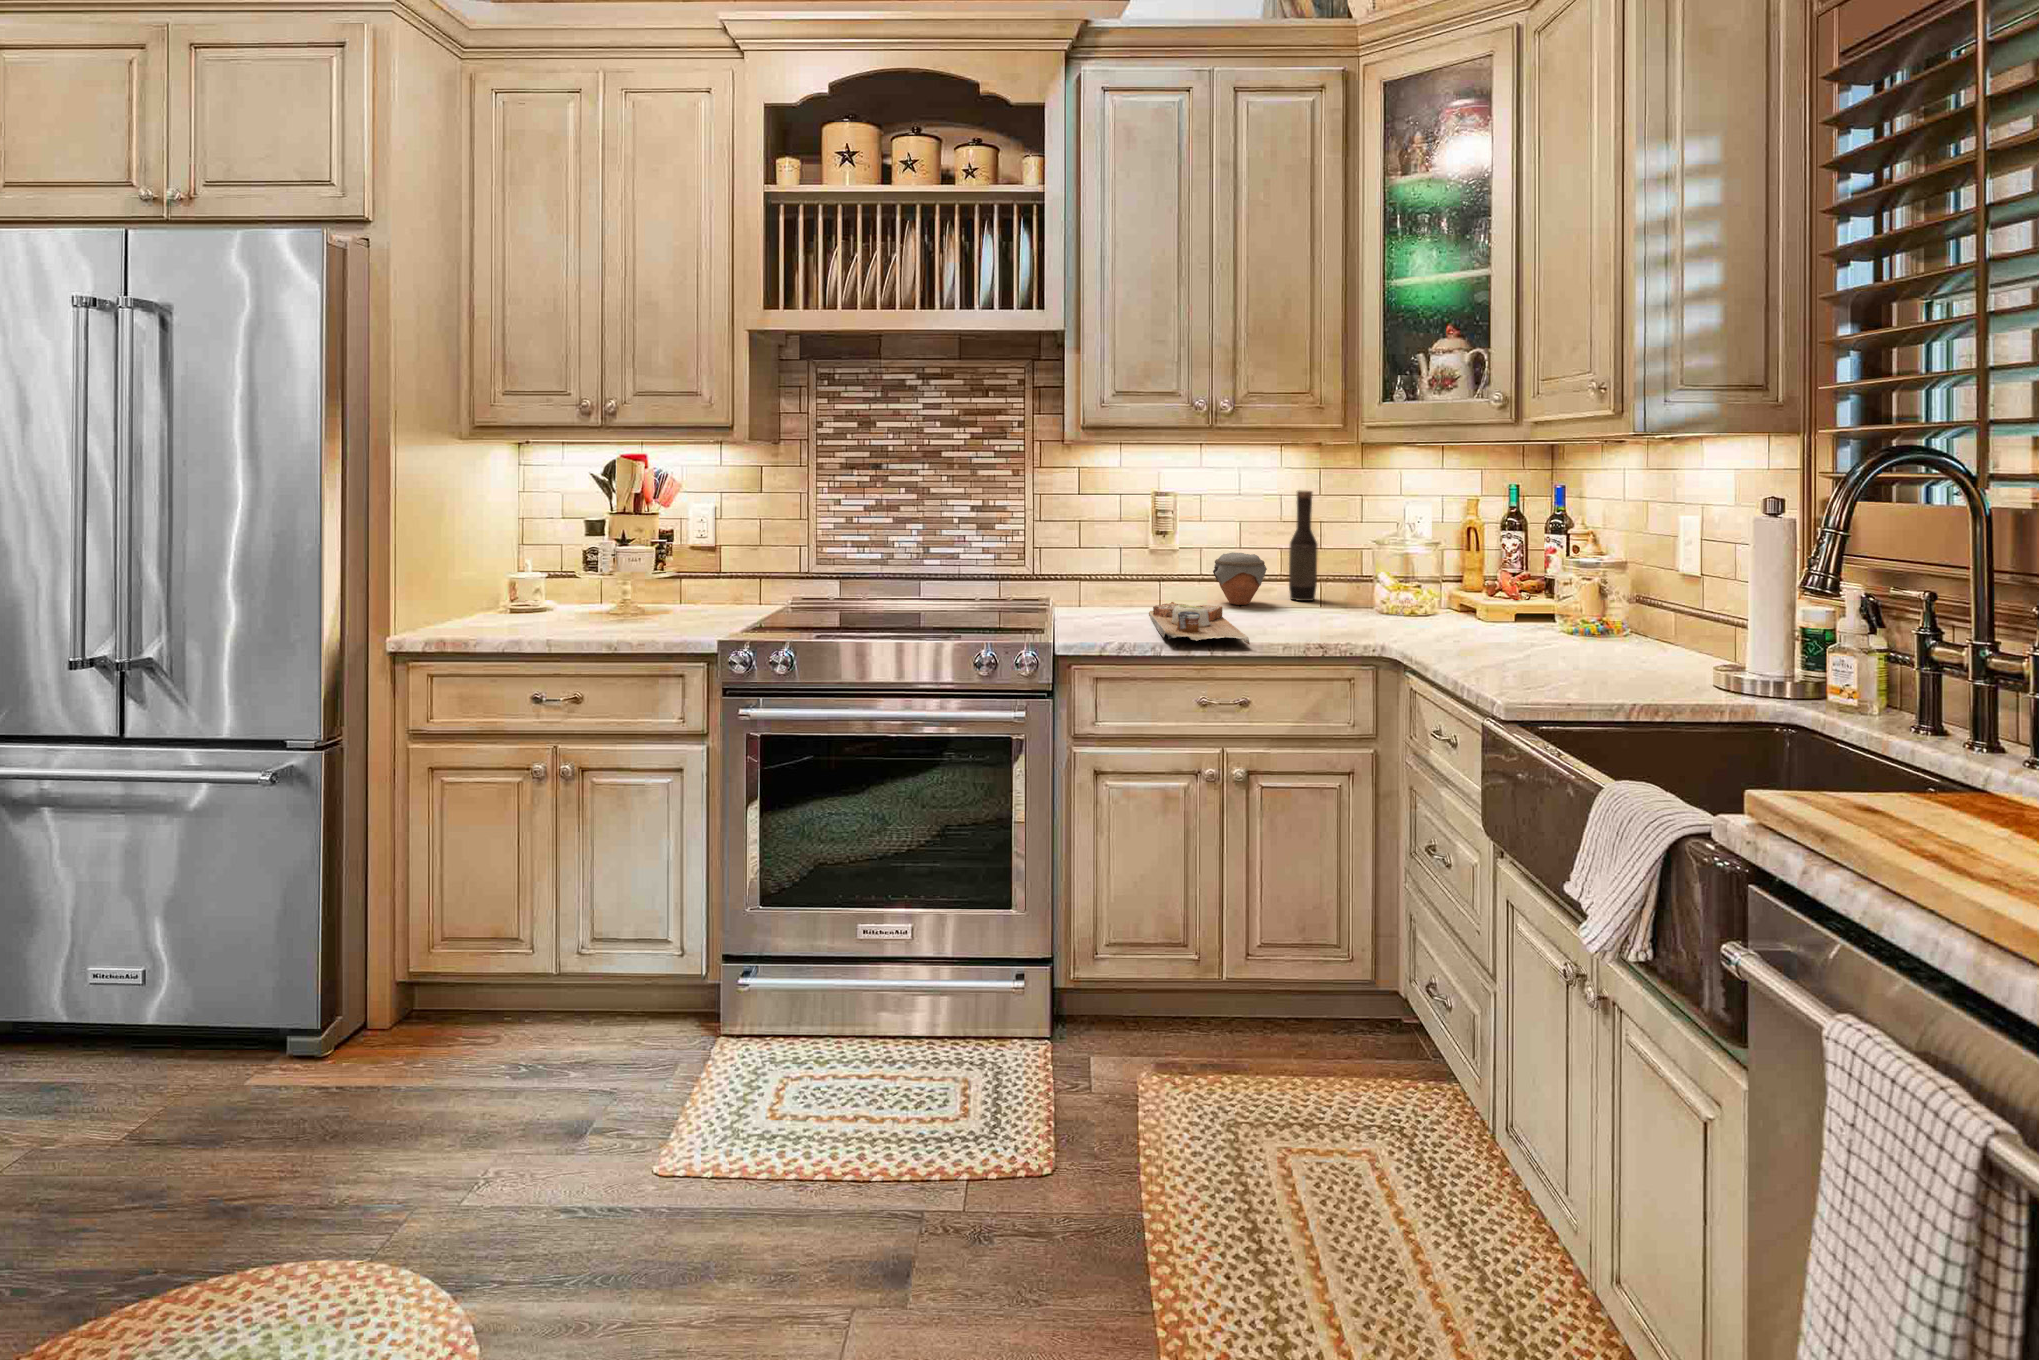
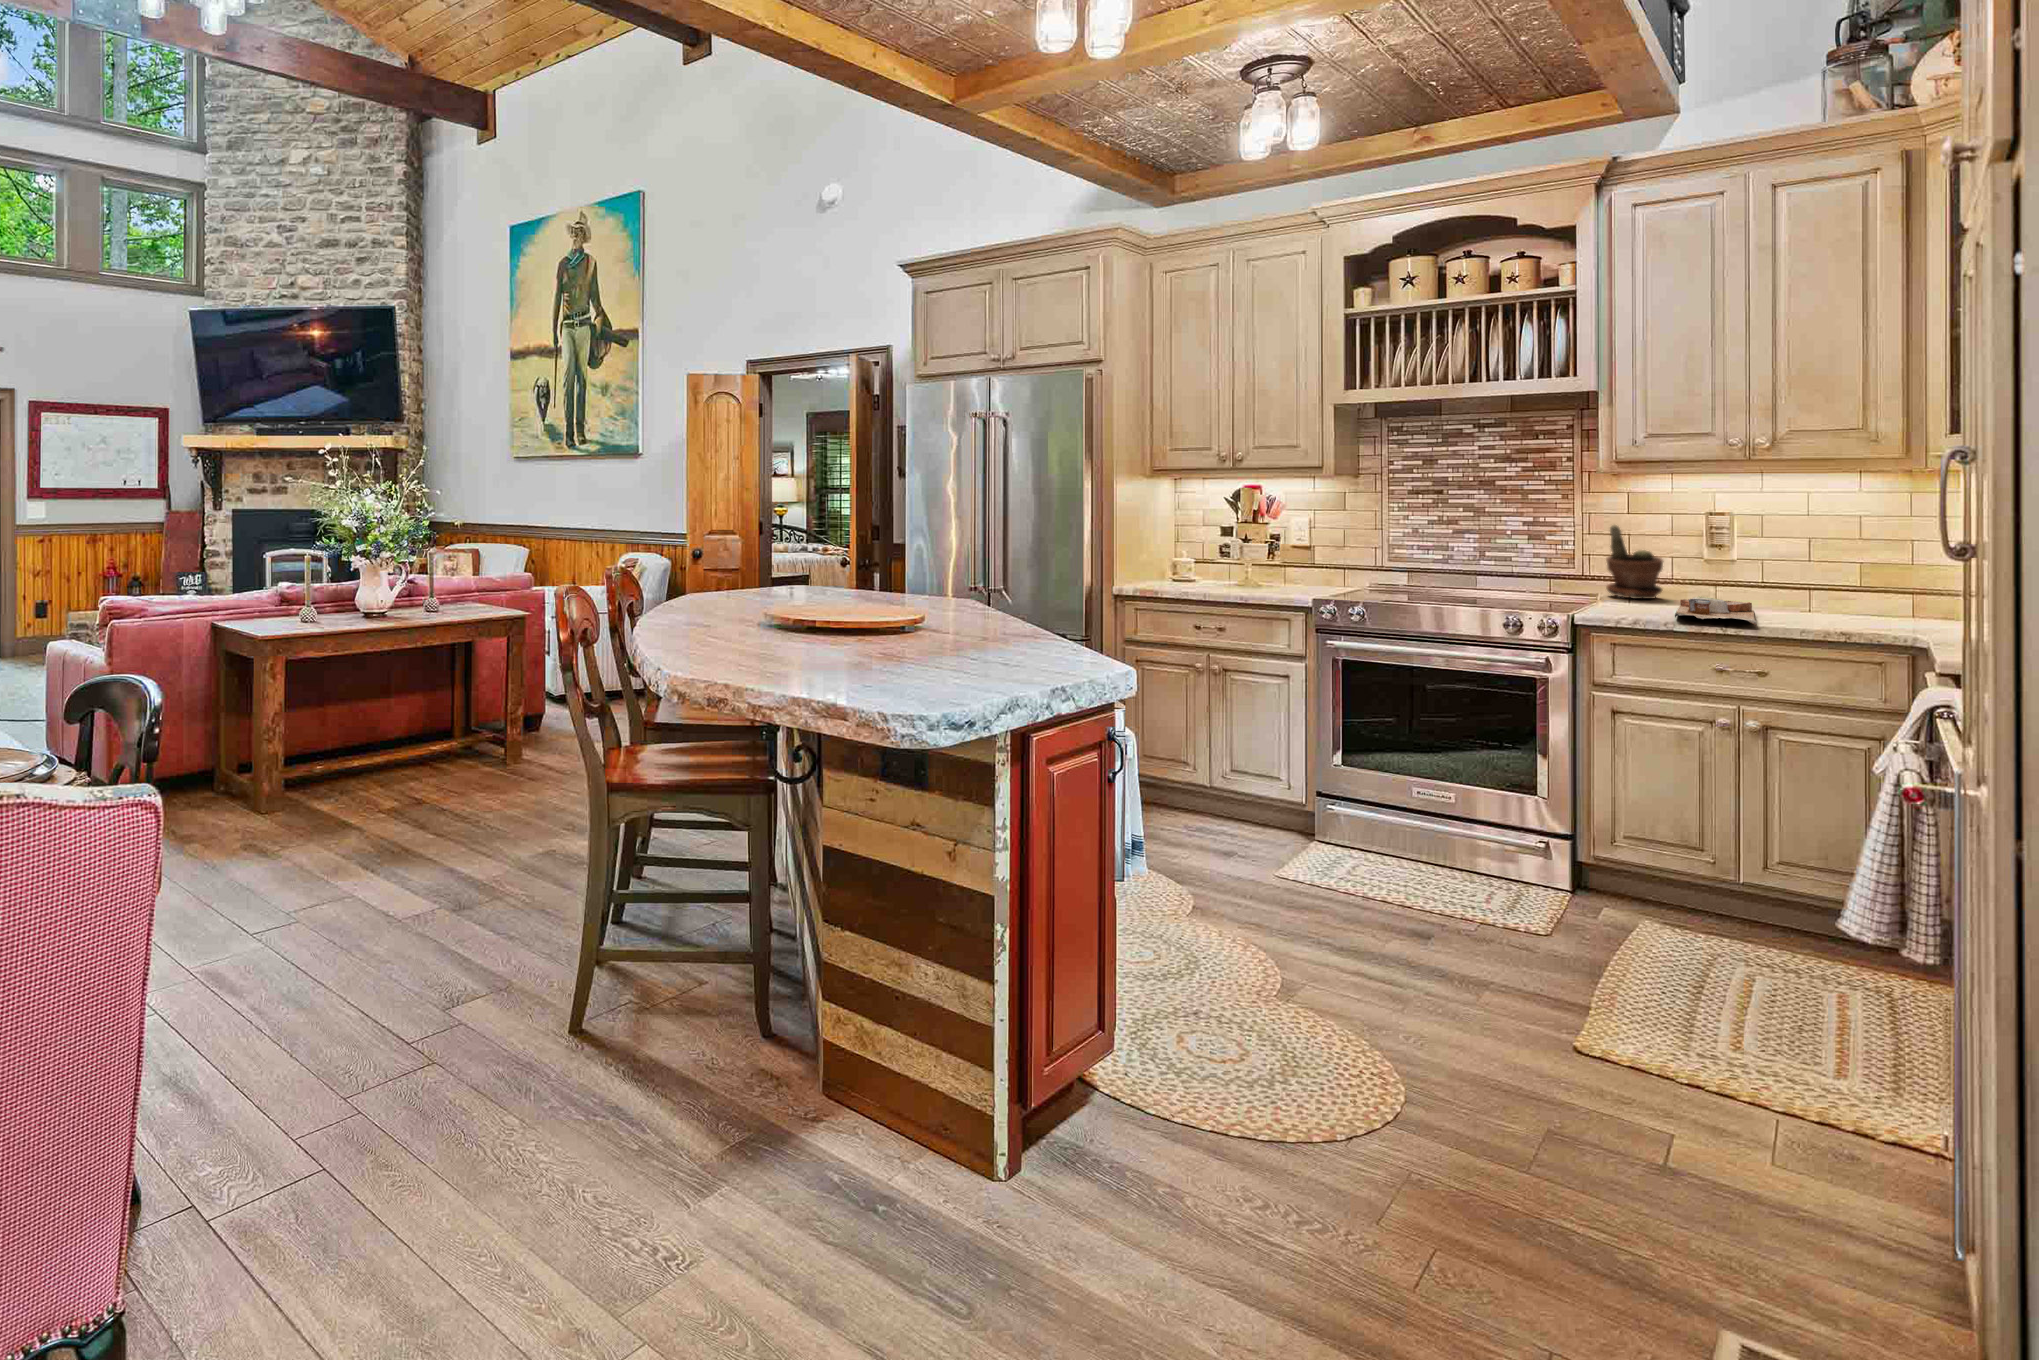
bottle: present [1289,491,1317,601] -> none [1855,514,1889,611]
potted plant: none [1065,508,1124,604] -> present [1606,525,1663,599]
jar: present [1213,553,1267,605] -> none [1759,565,1822,608]

